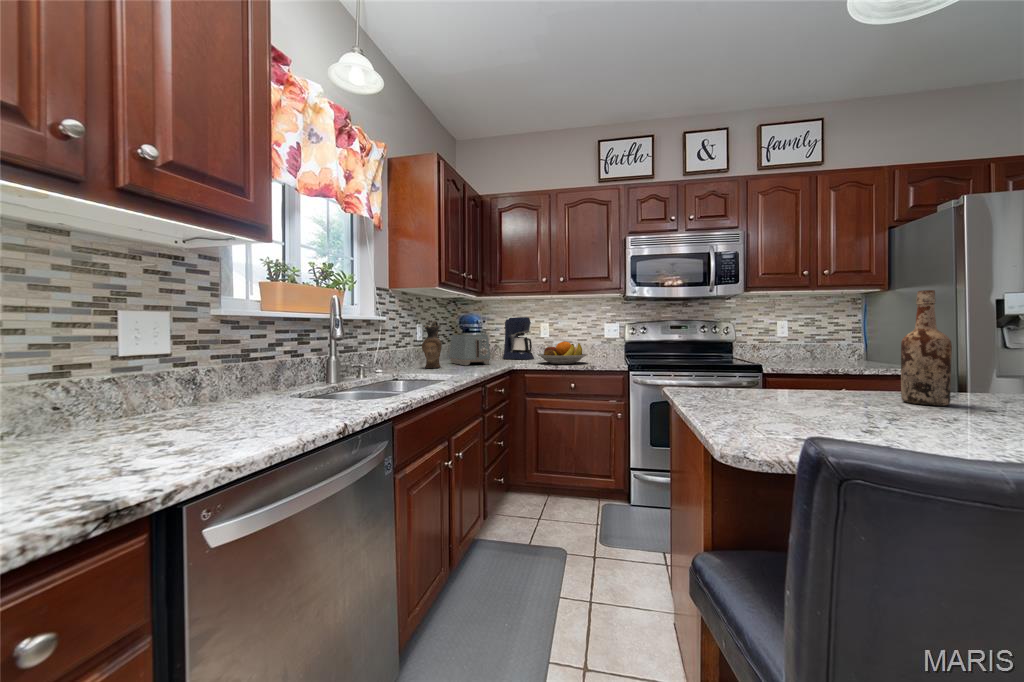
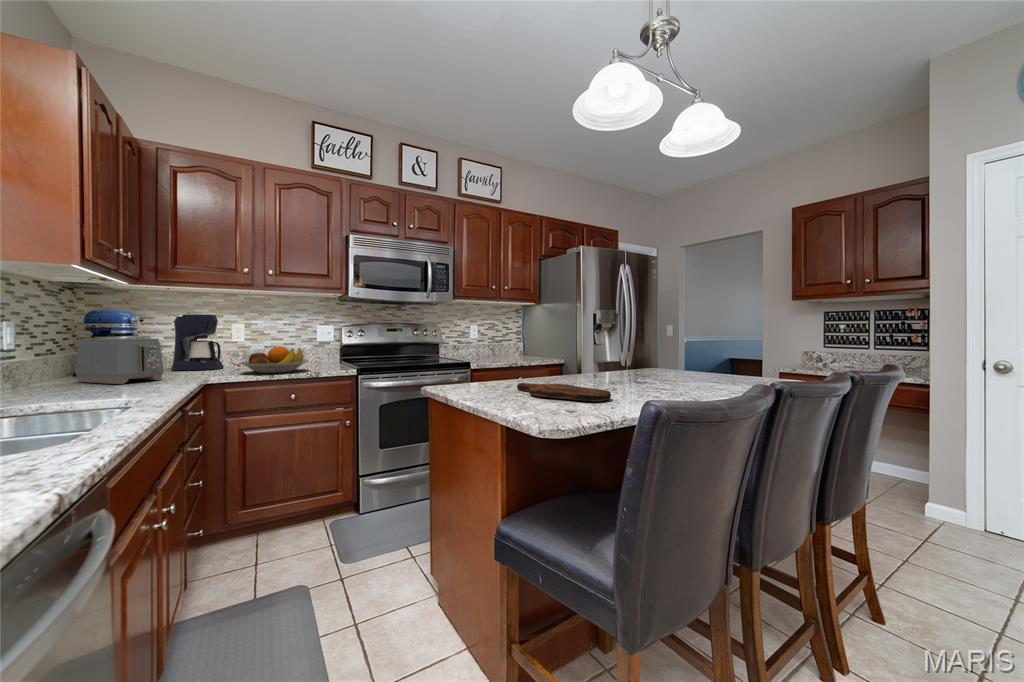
wine bottle: present [901,290,952,406] -> none [577,314,600,386]
ceramic pitcher: present [422,321,442,368] -> none [28,317,75,394]
cutting board: none [779,389,941,427] -> present [517,383,611,402]

